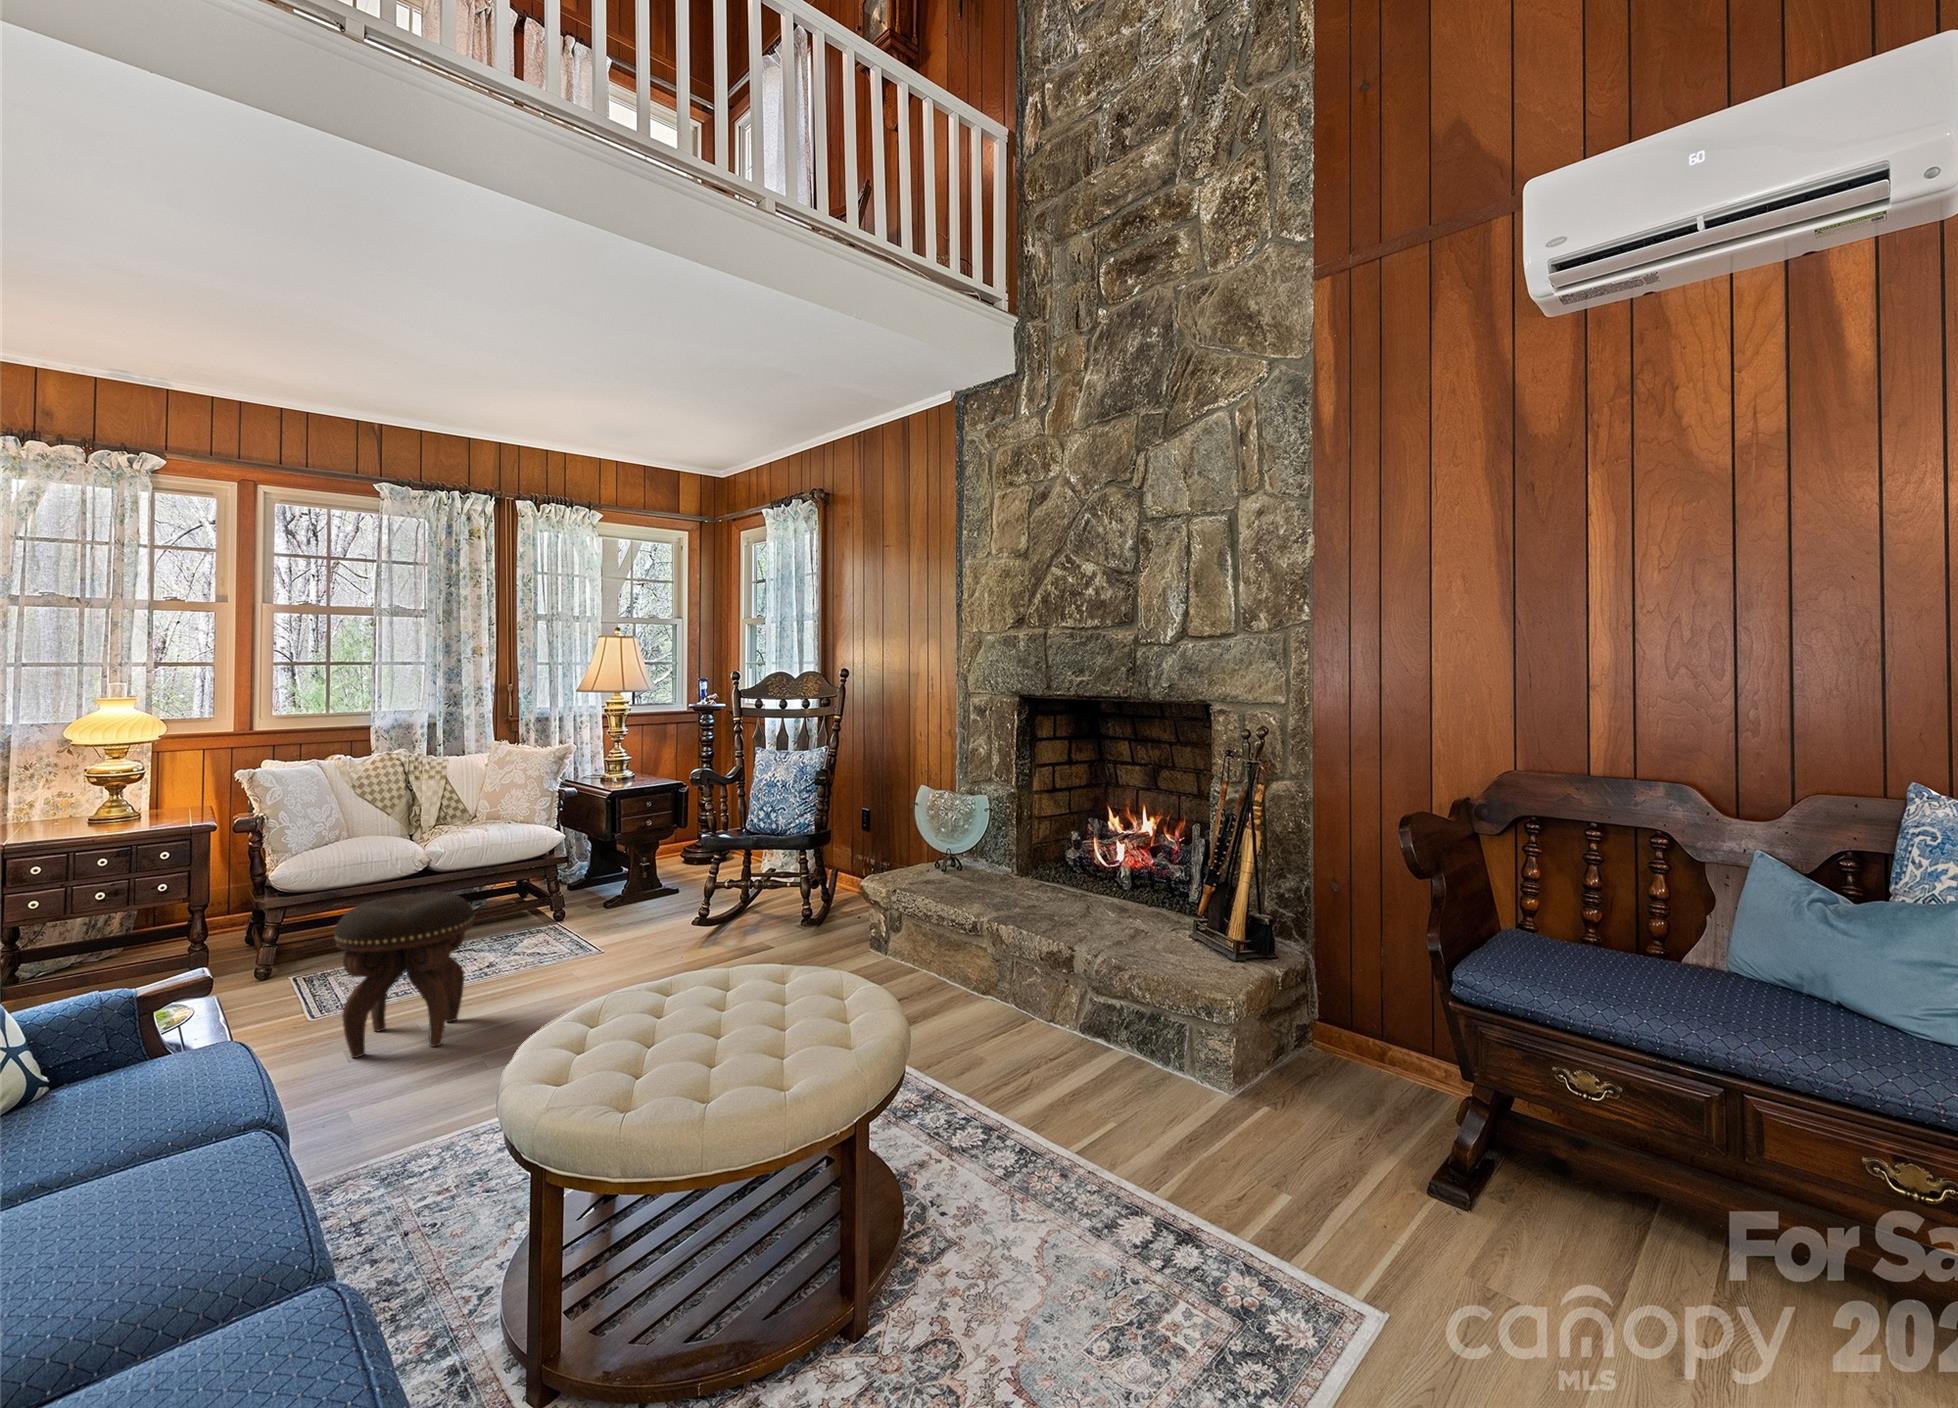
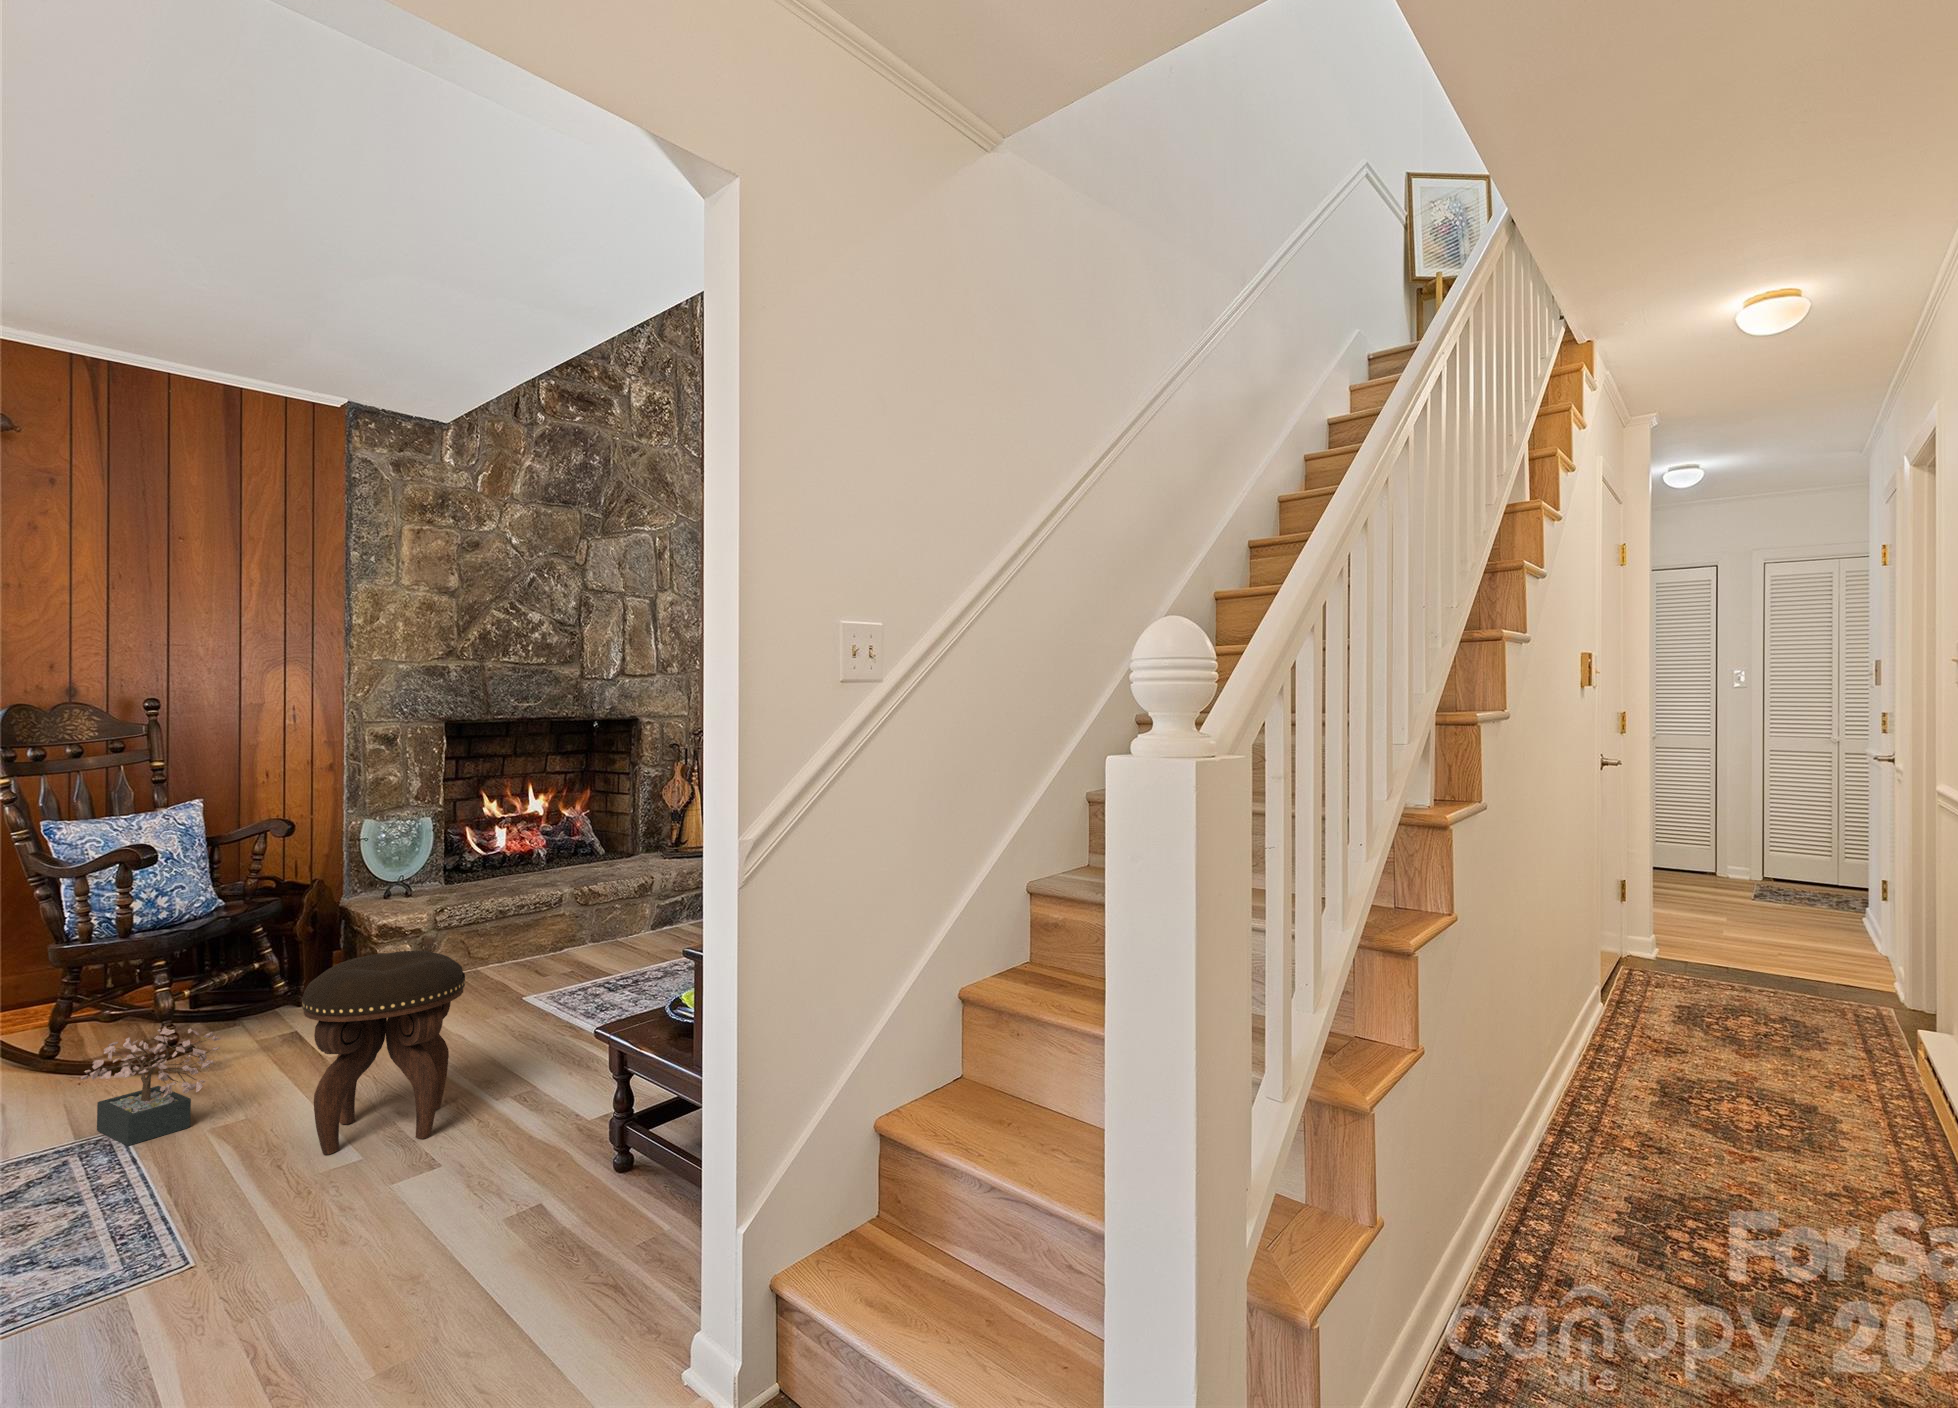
decorative plant: none [490,901,584,977] -> present [81,1027,221,1146]

